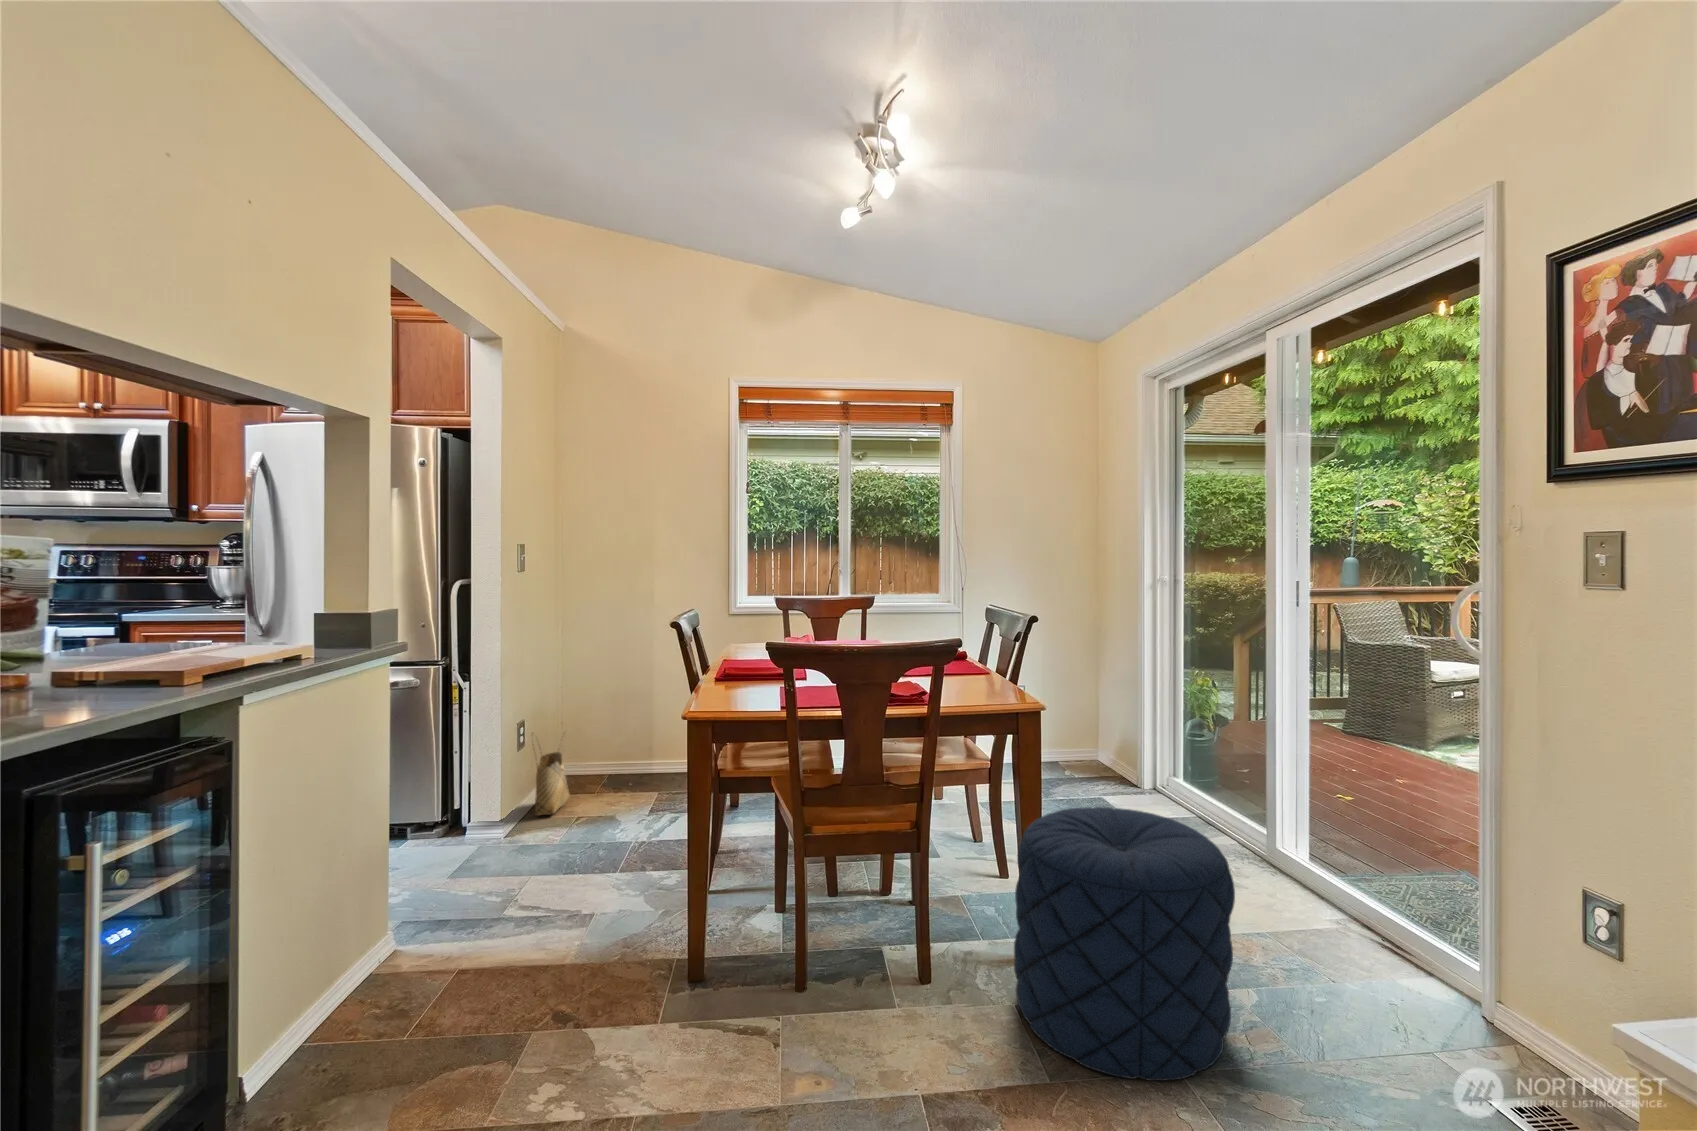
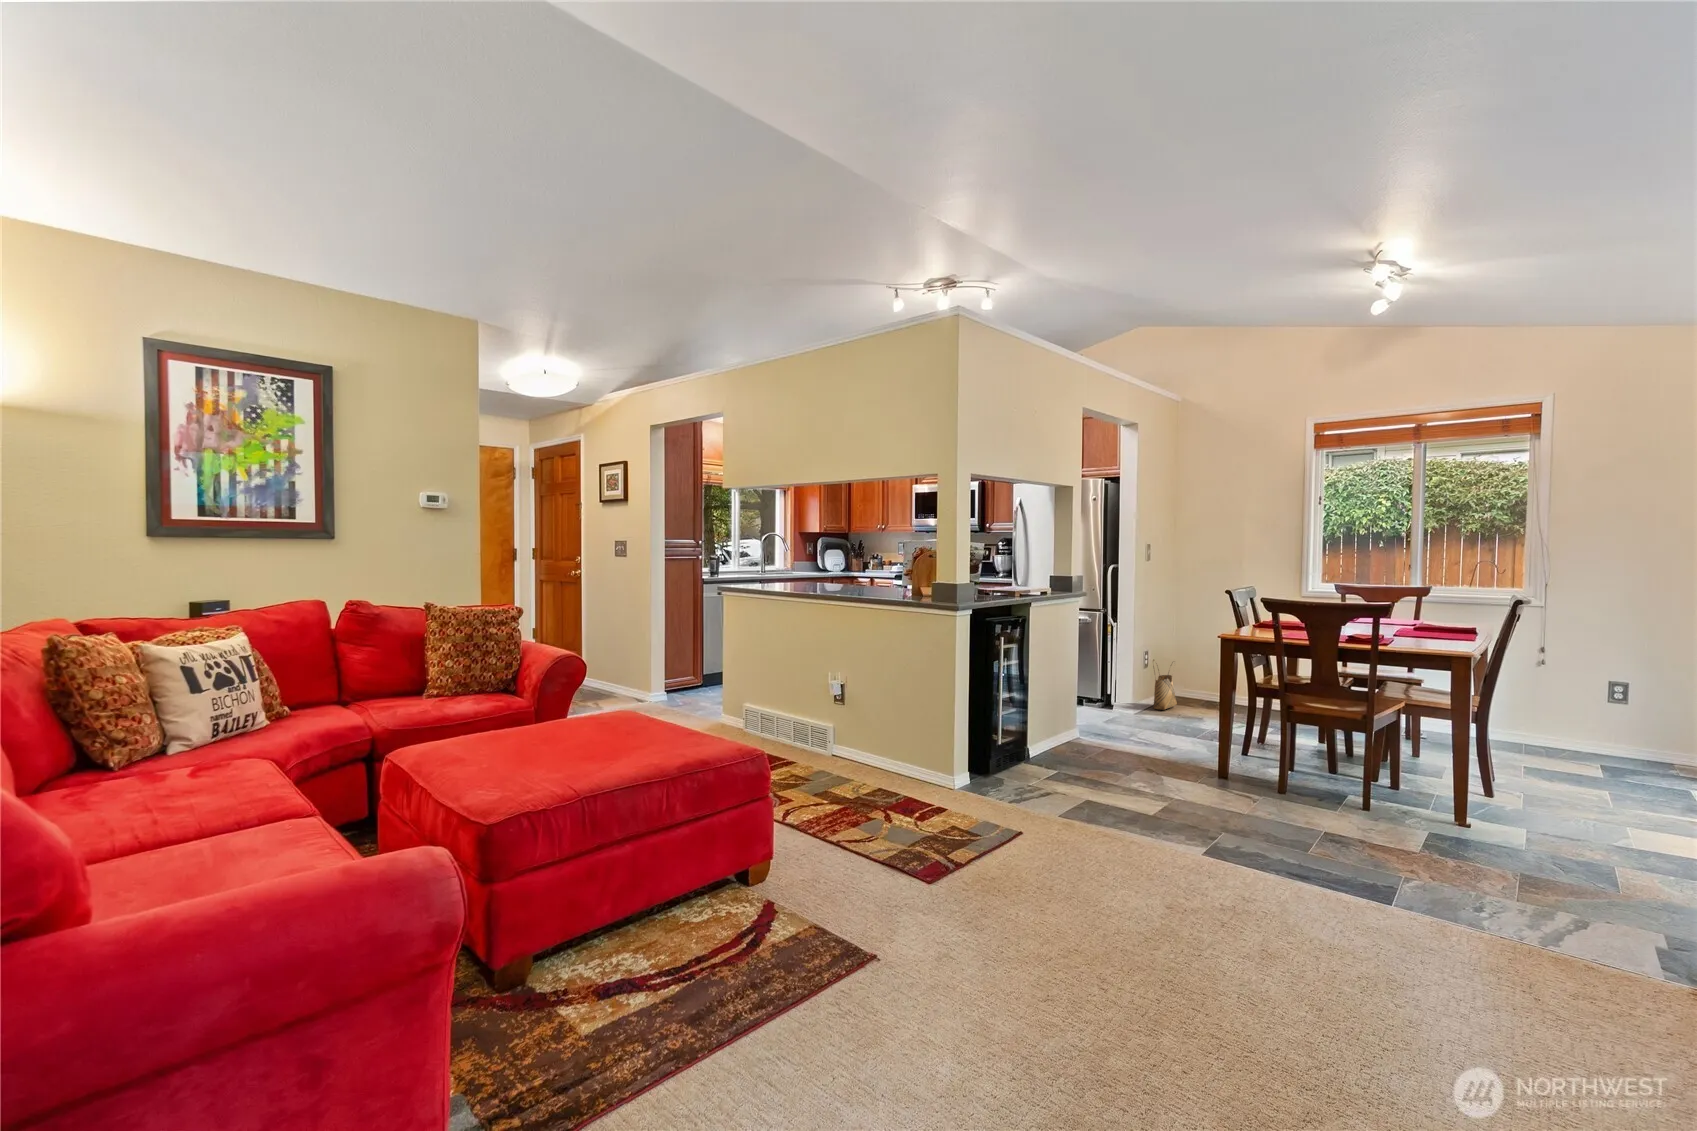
pouf: present [1014,807,1235,1081] -> none [1410,722,1585,876]

